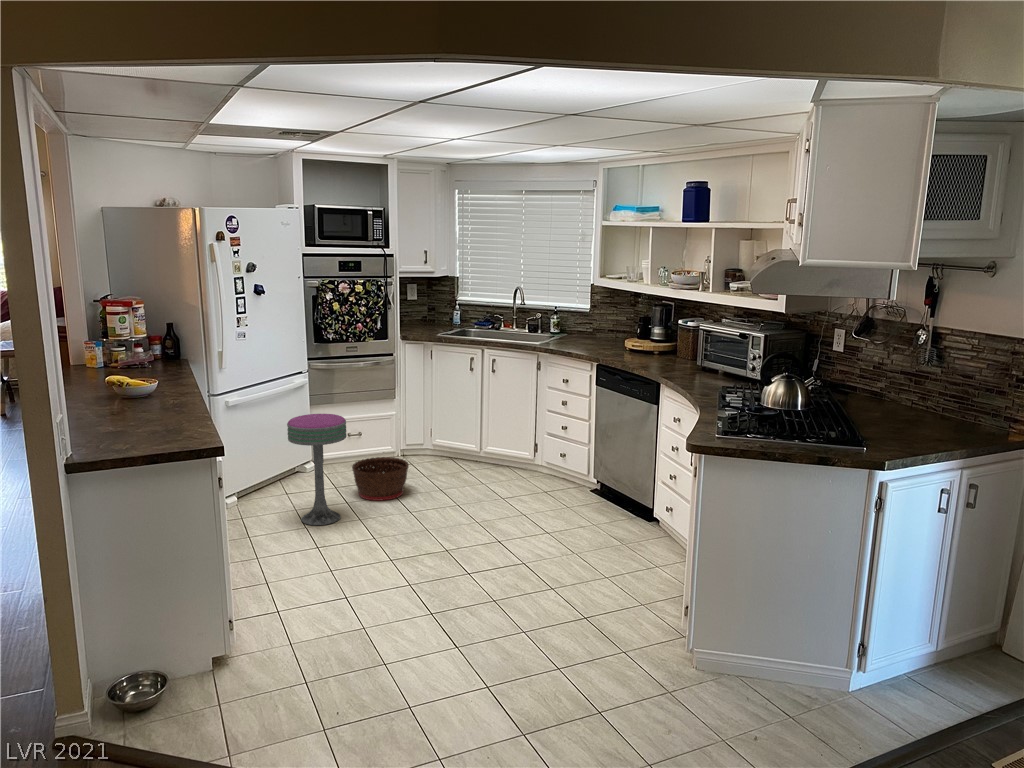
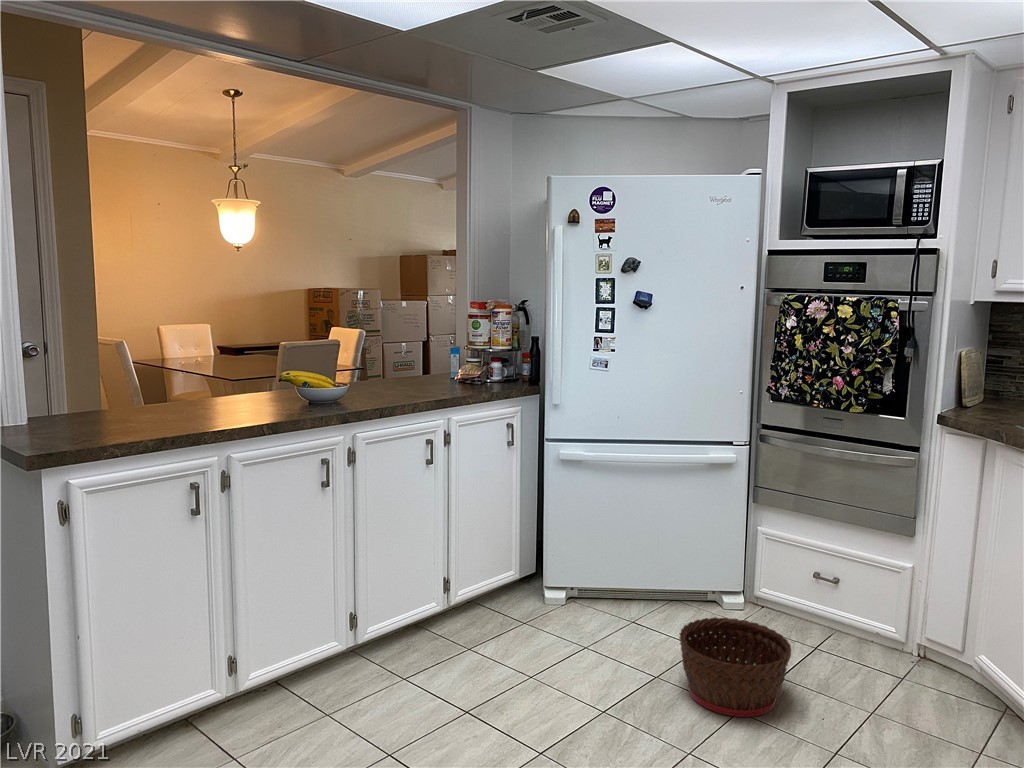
bar stool: present [287,414,347,525] -> none [527,500,626,698]

